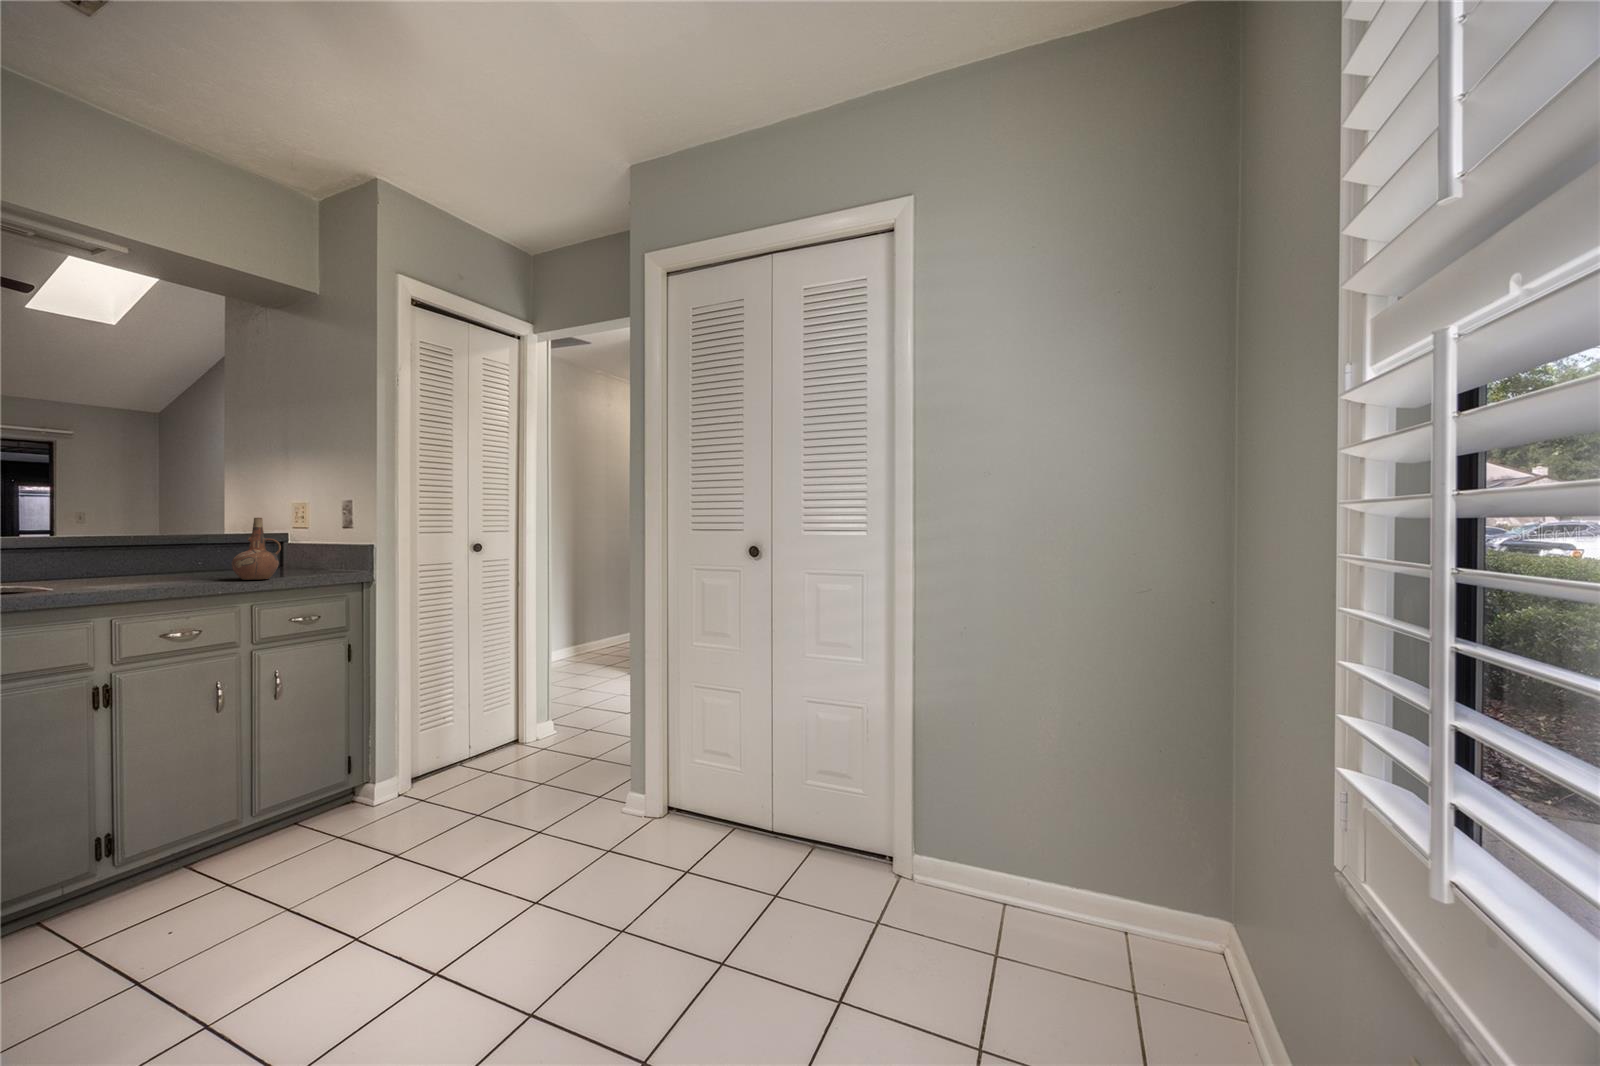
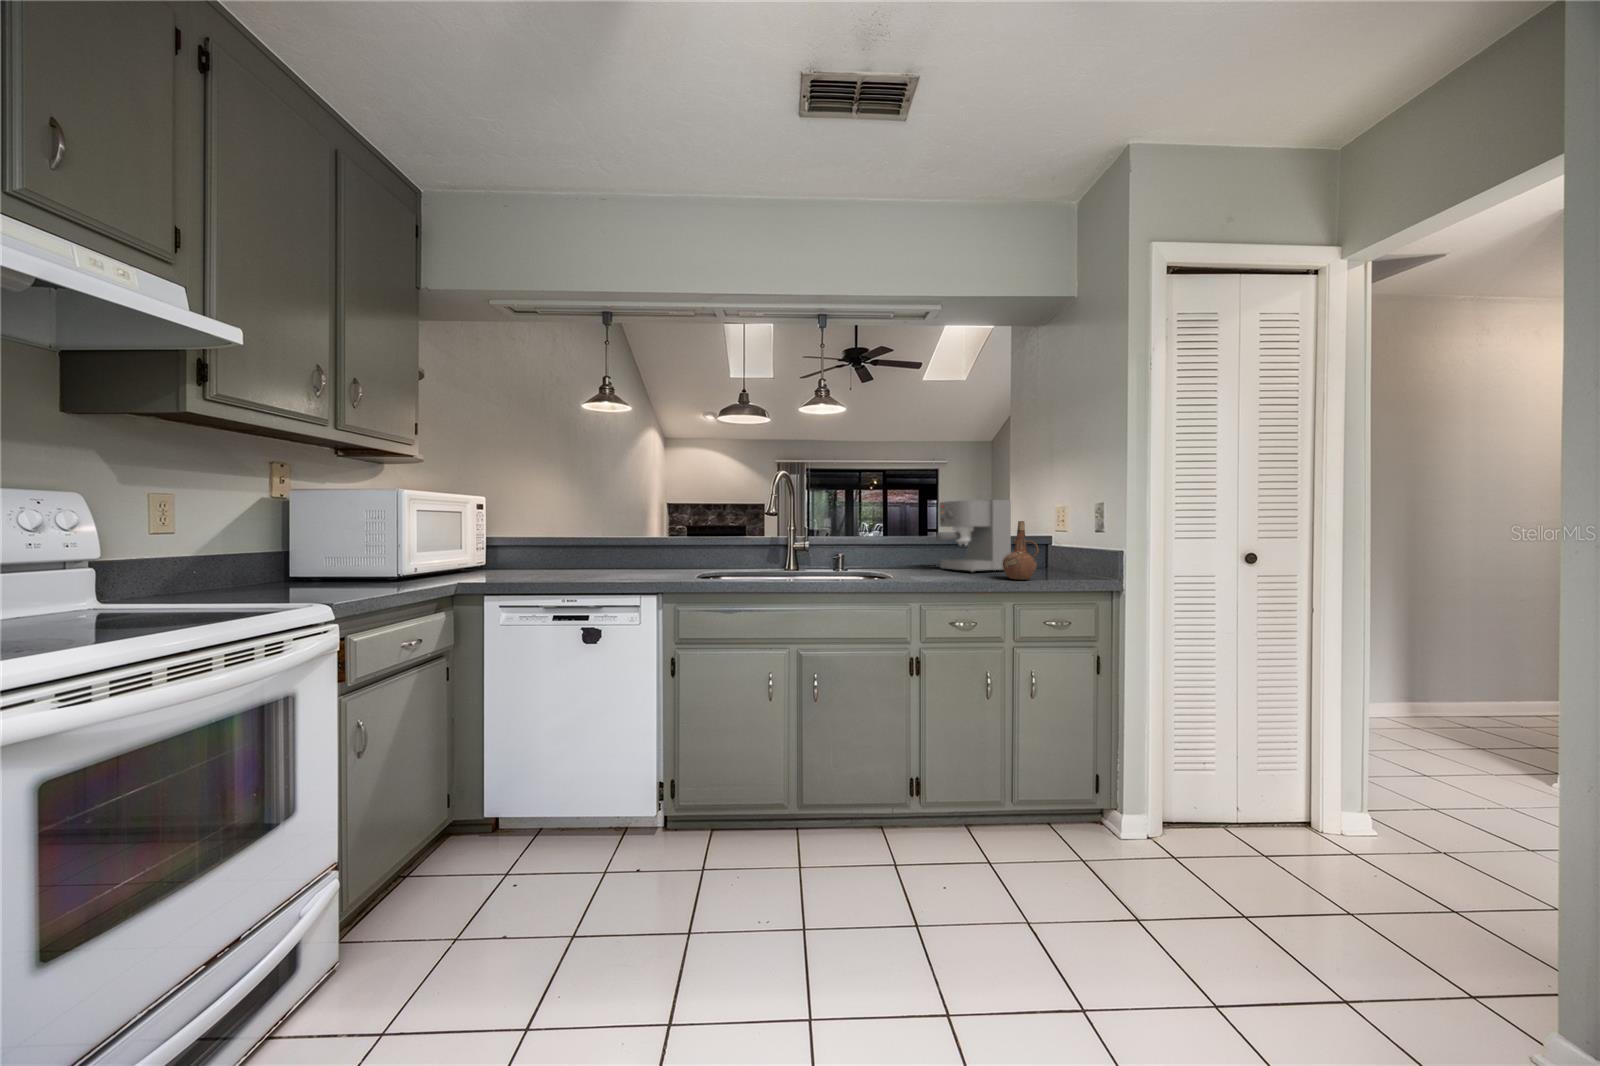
coffee maker: none [117,492,237,577] -> present [936,500,1011,572]

